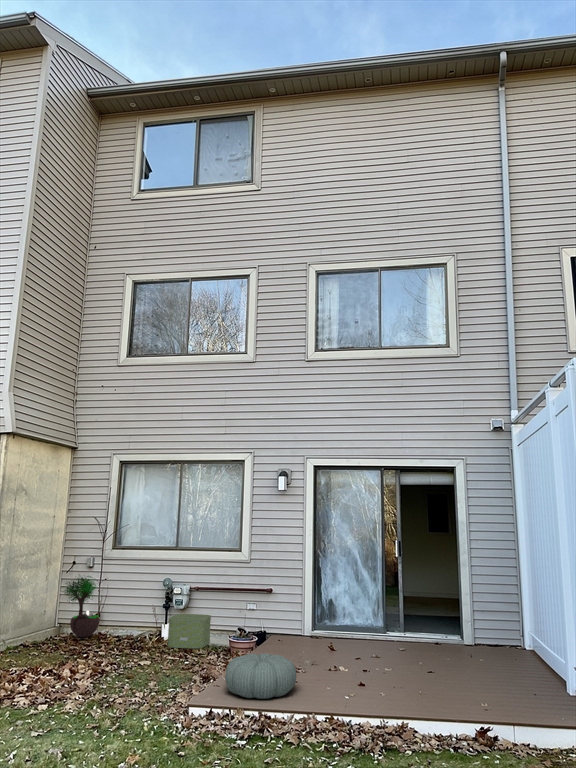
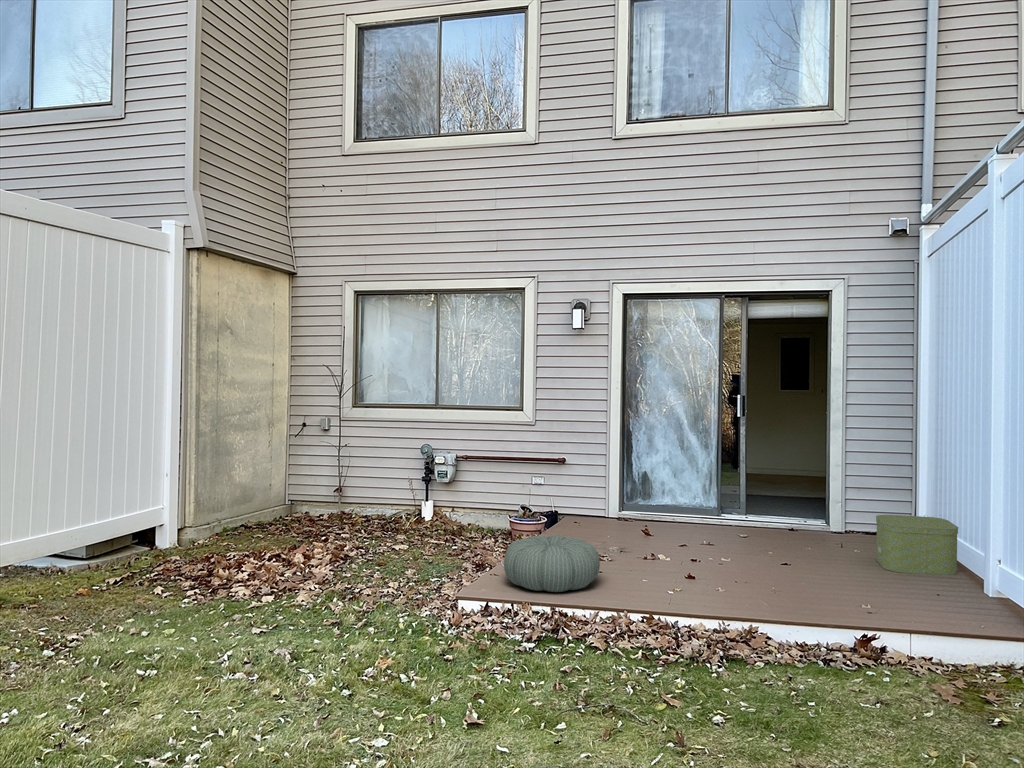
potted tree: present [63,576,99,637] -> none [290,435,341,516]
storage box: present [168,614,211,648] -> present [876,515,958,575]

